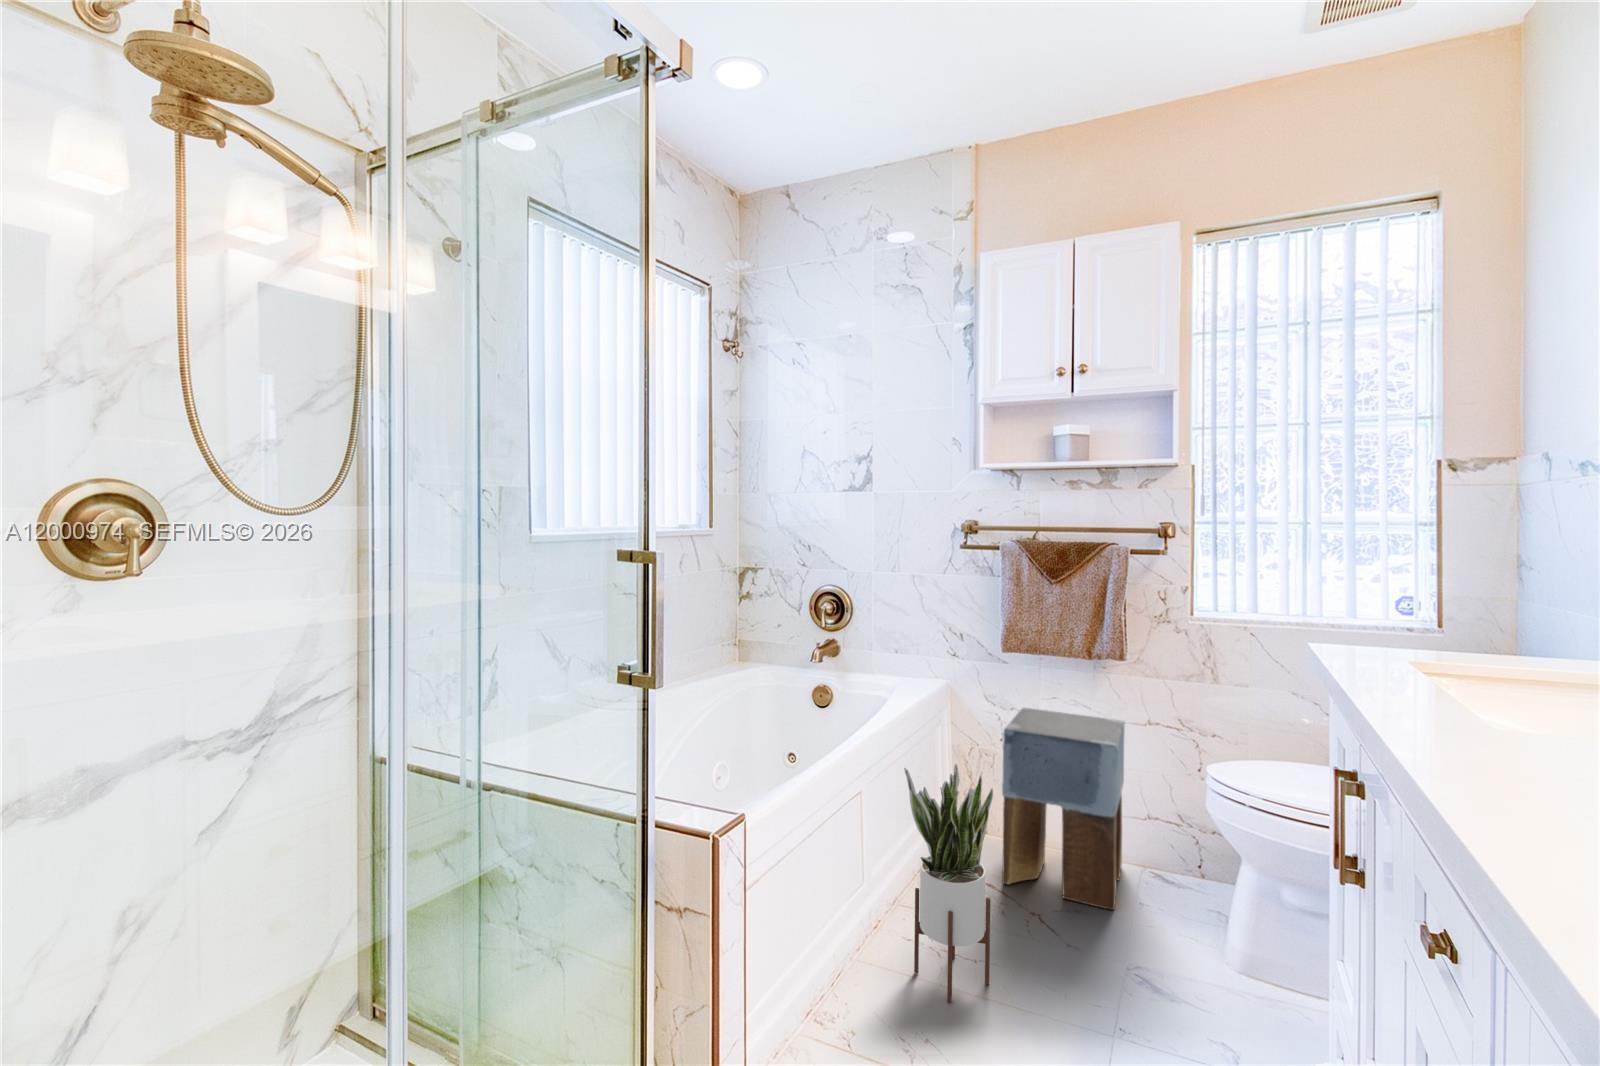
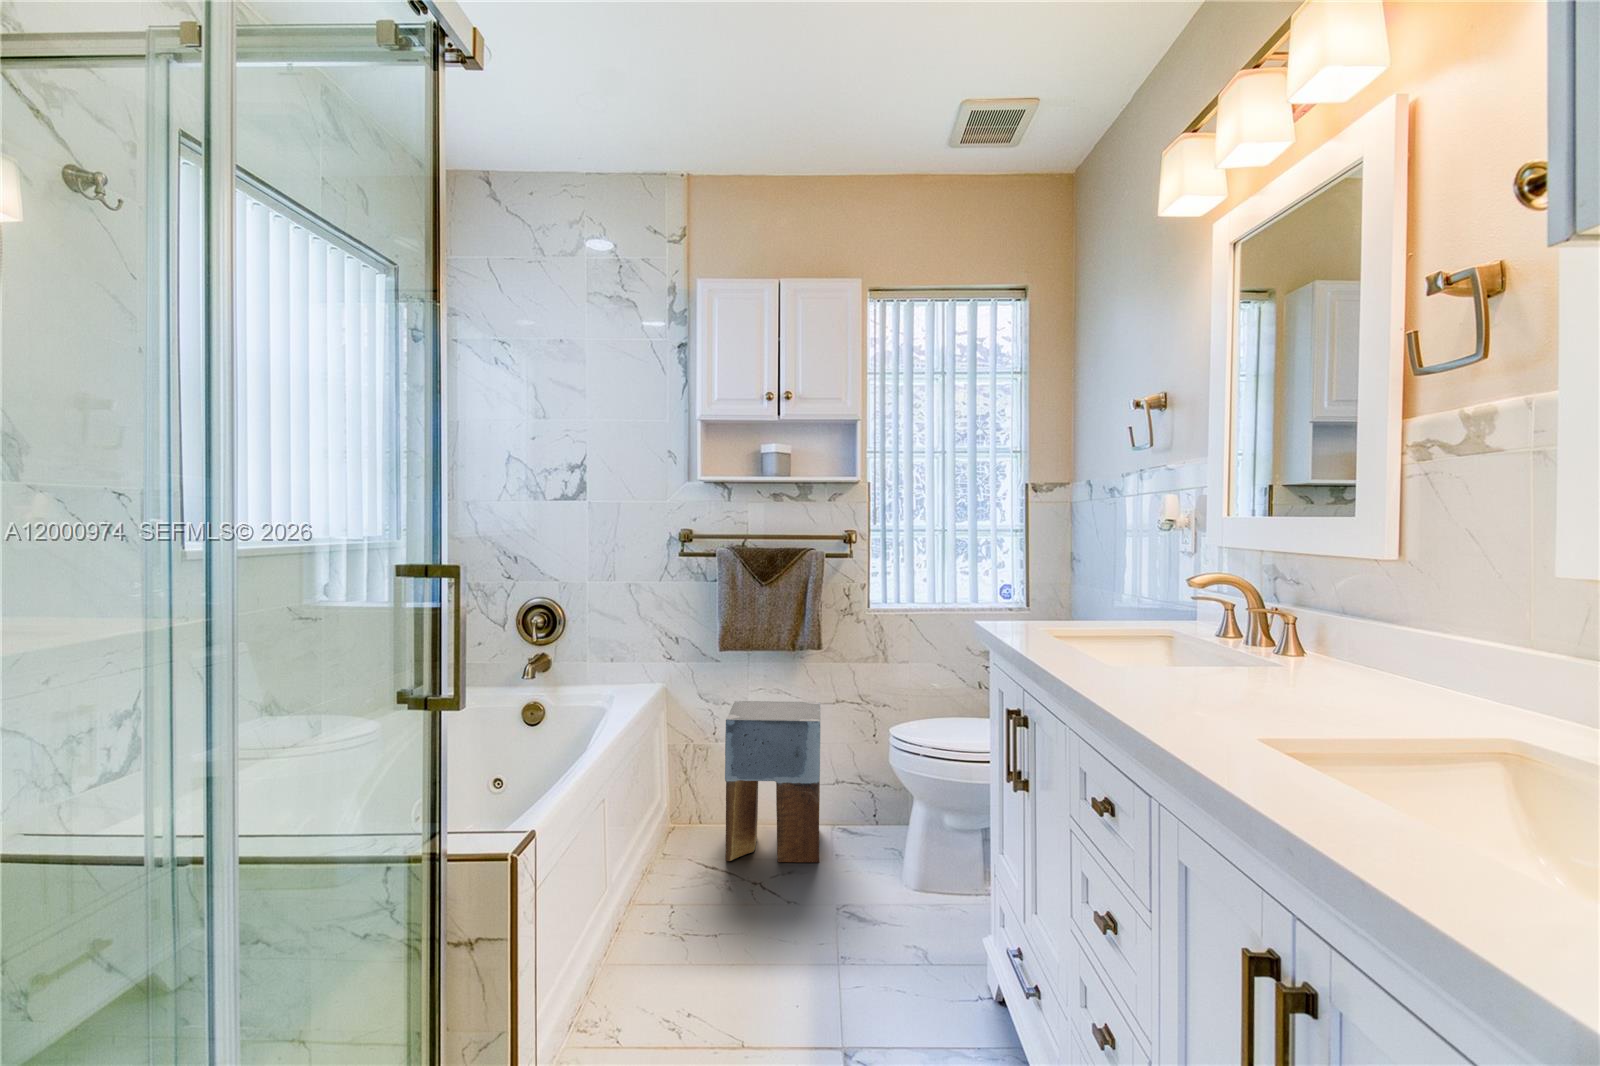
potted plant: present [904,764,993,1002] -> none [659,749,733,960]

